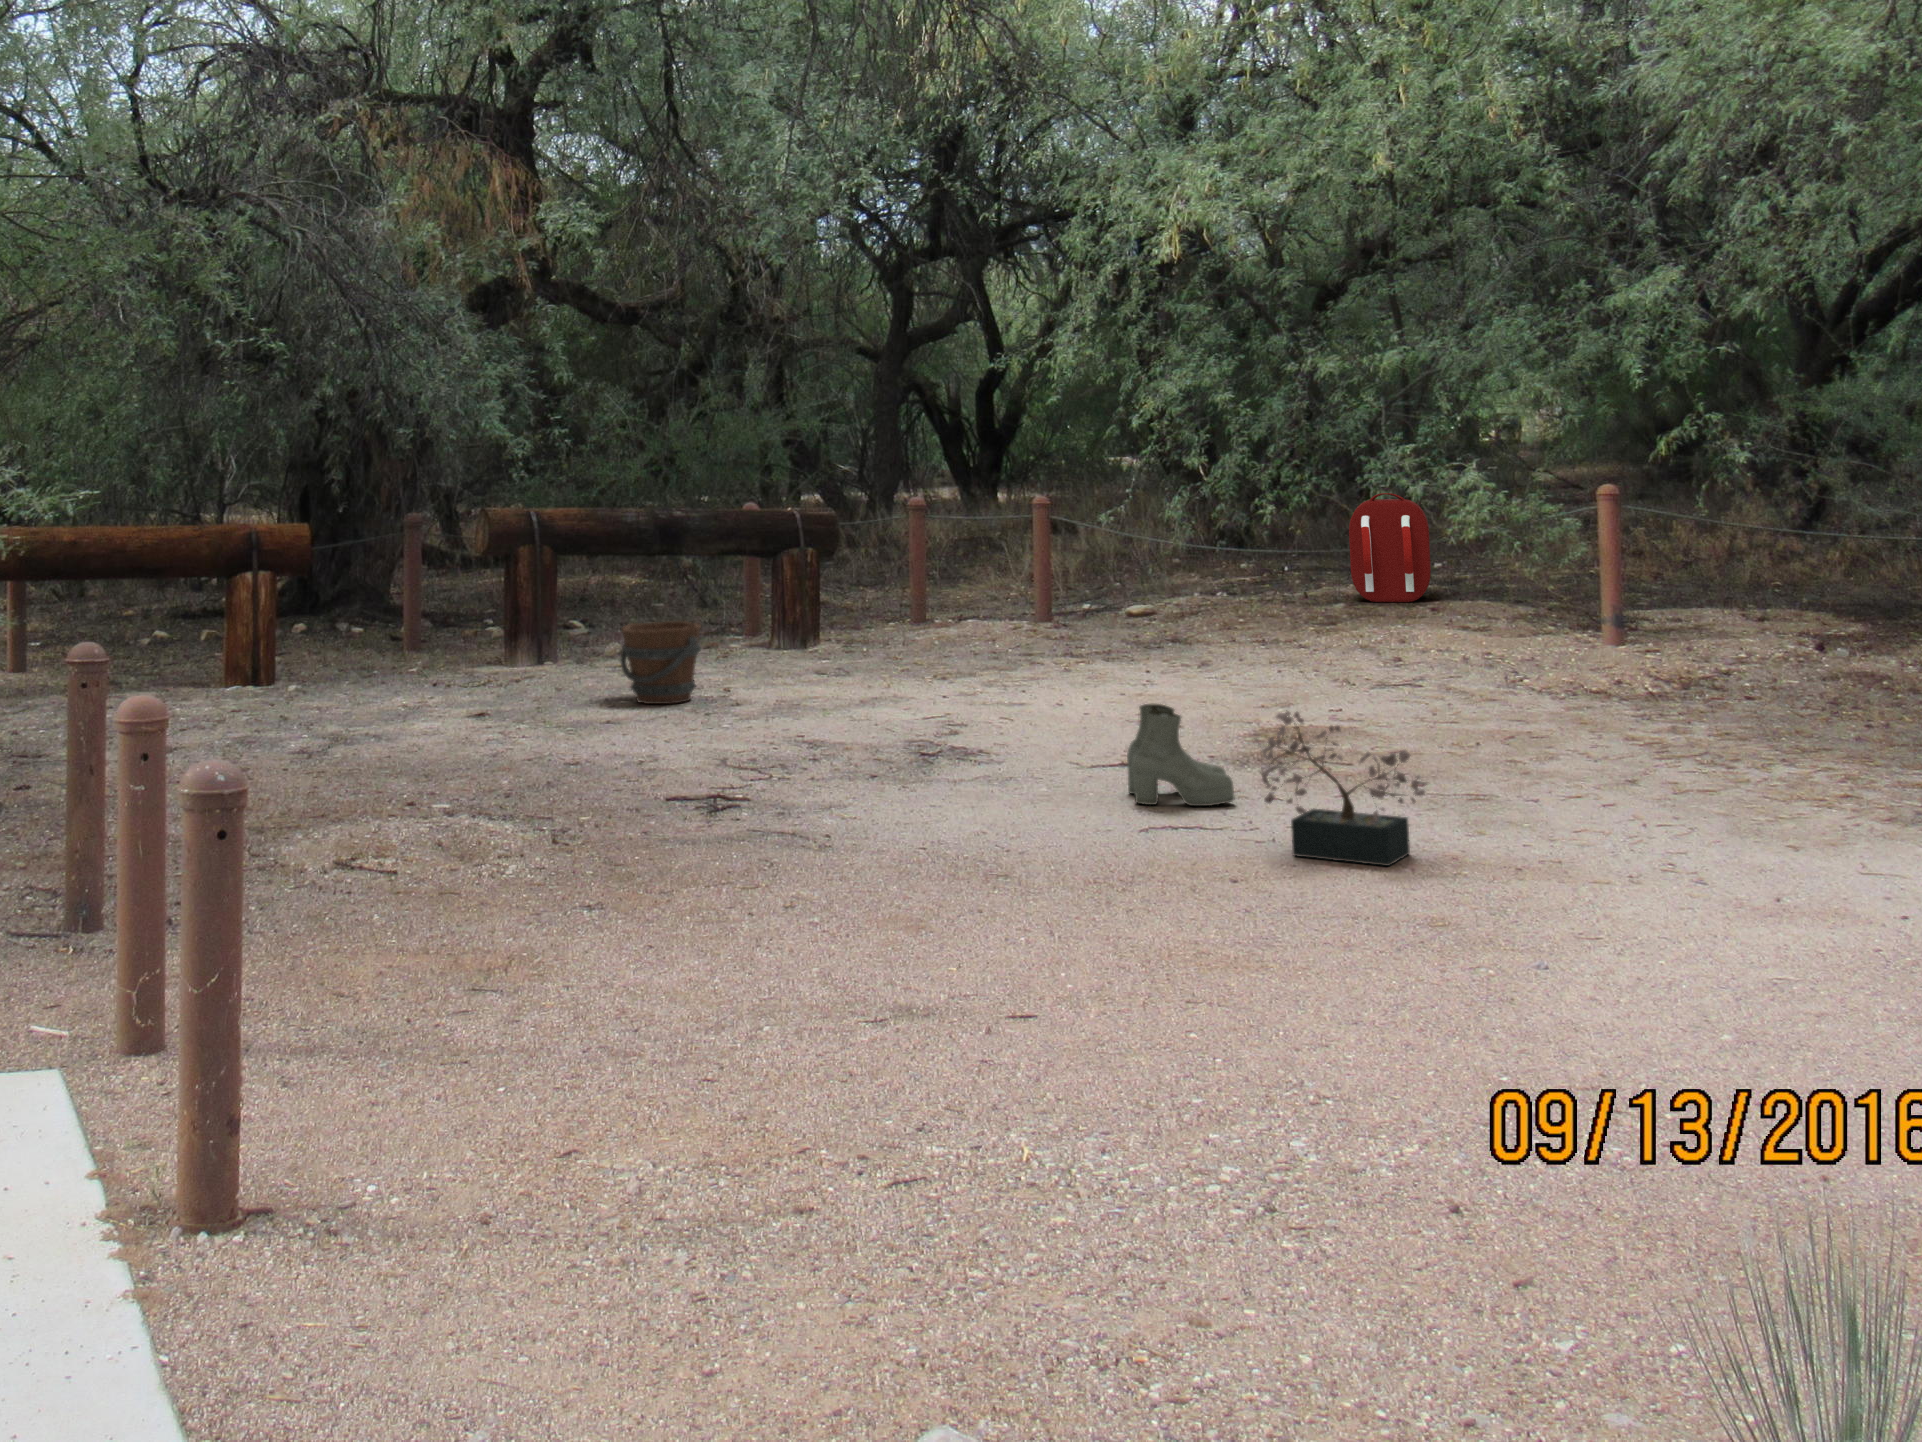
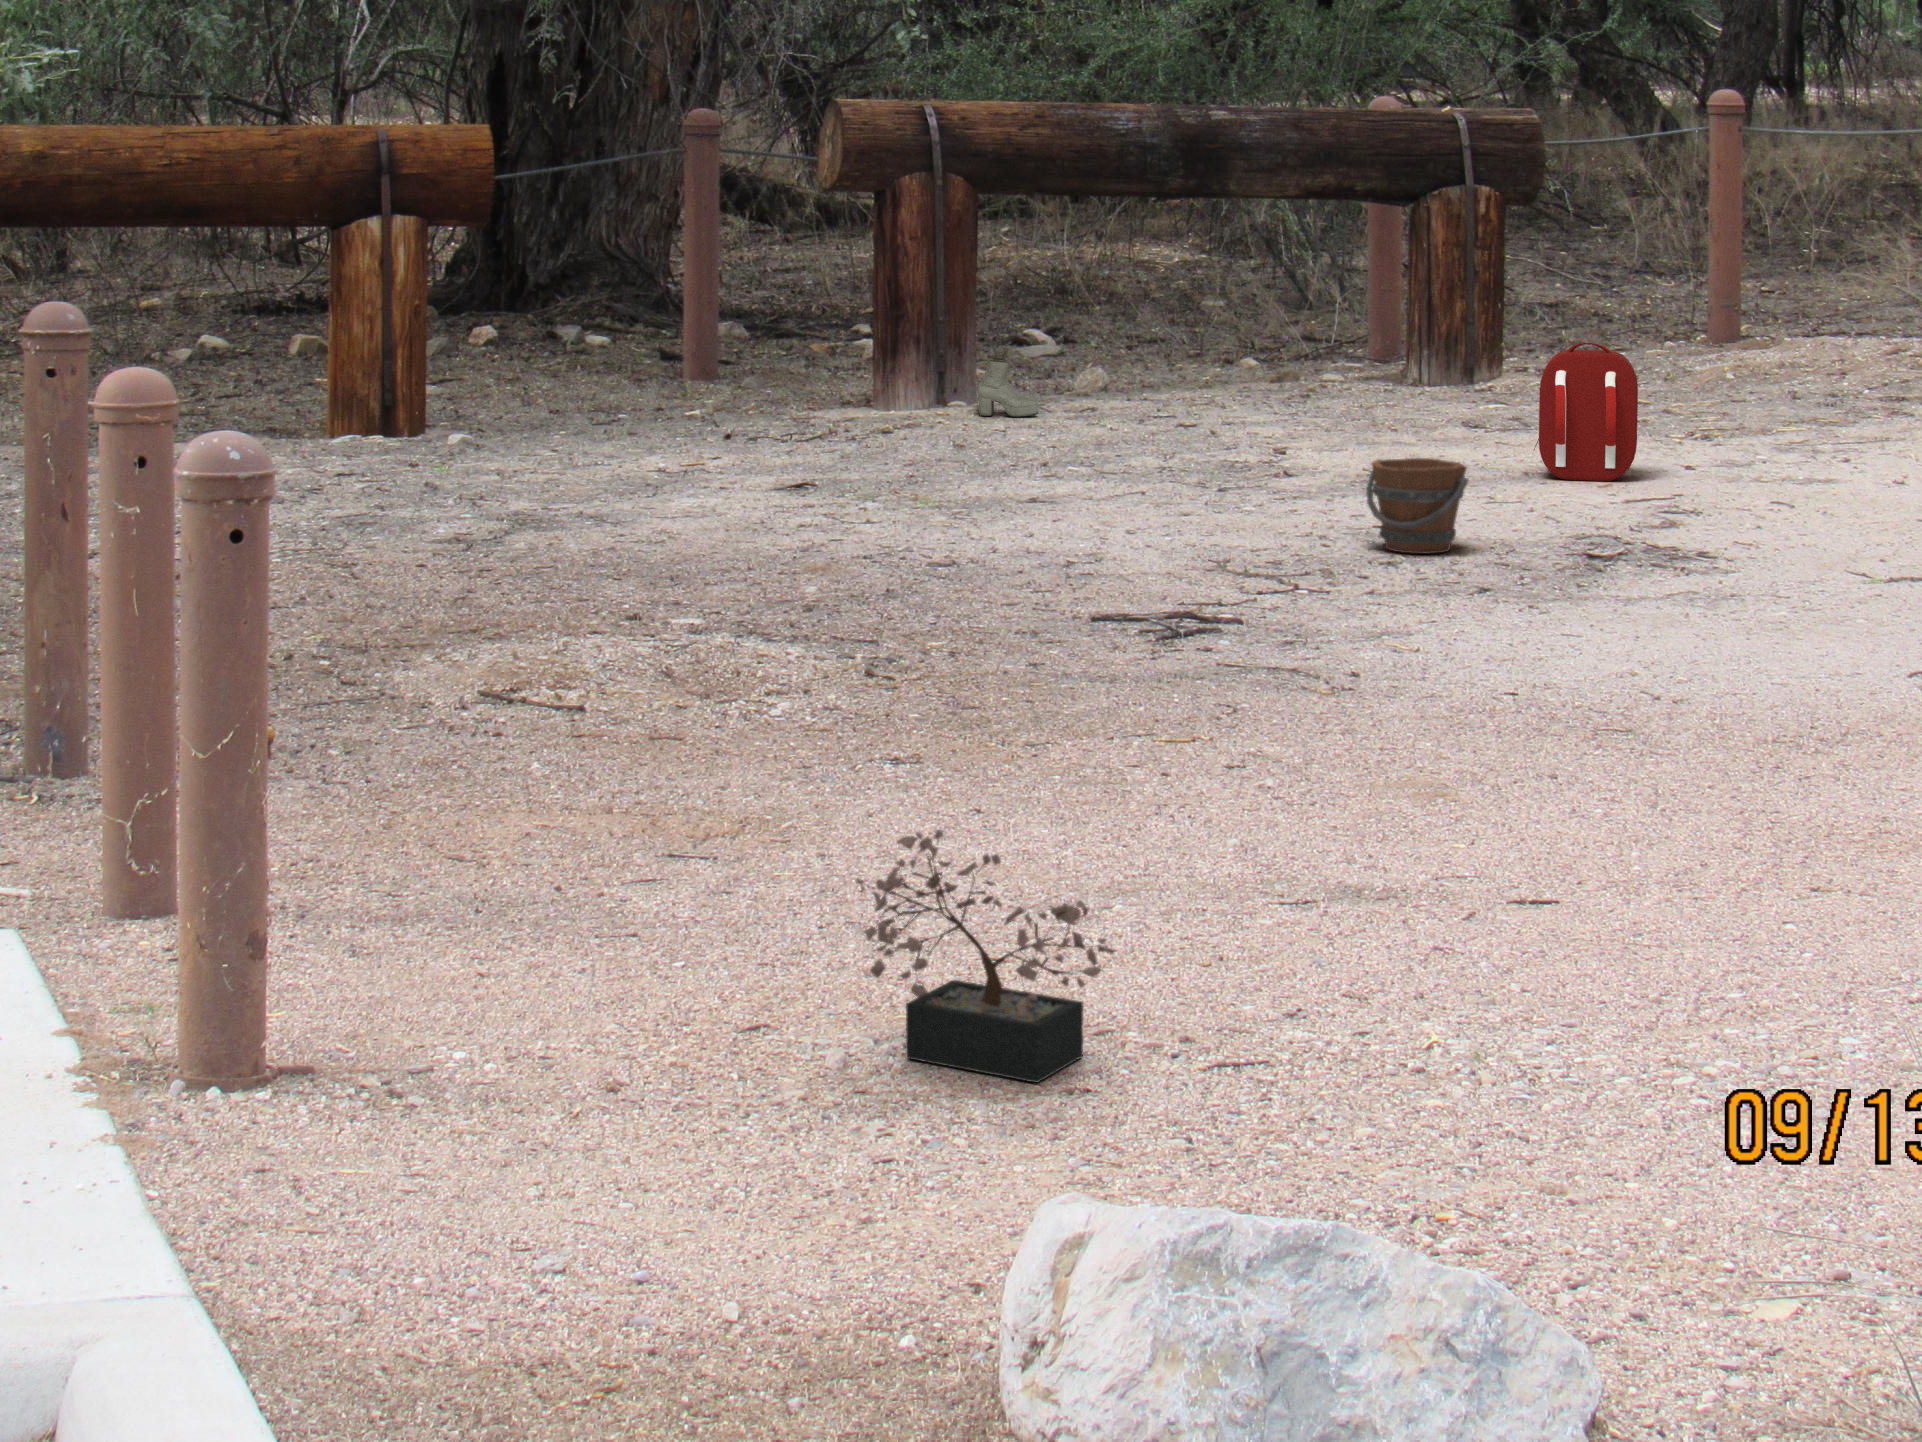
bucket: present [621,621,701,704] -> present [1366,458,1468,554]
boots: present [1127,704,1234,806] -> present [977,358,1038,417]
decorative plant: present [1255,711,1426,866] -> present [857,829,1114,1083]

